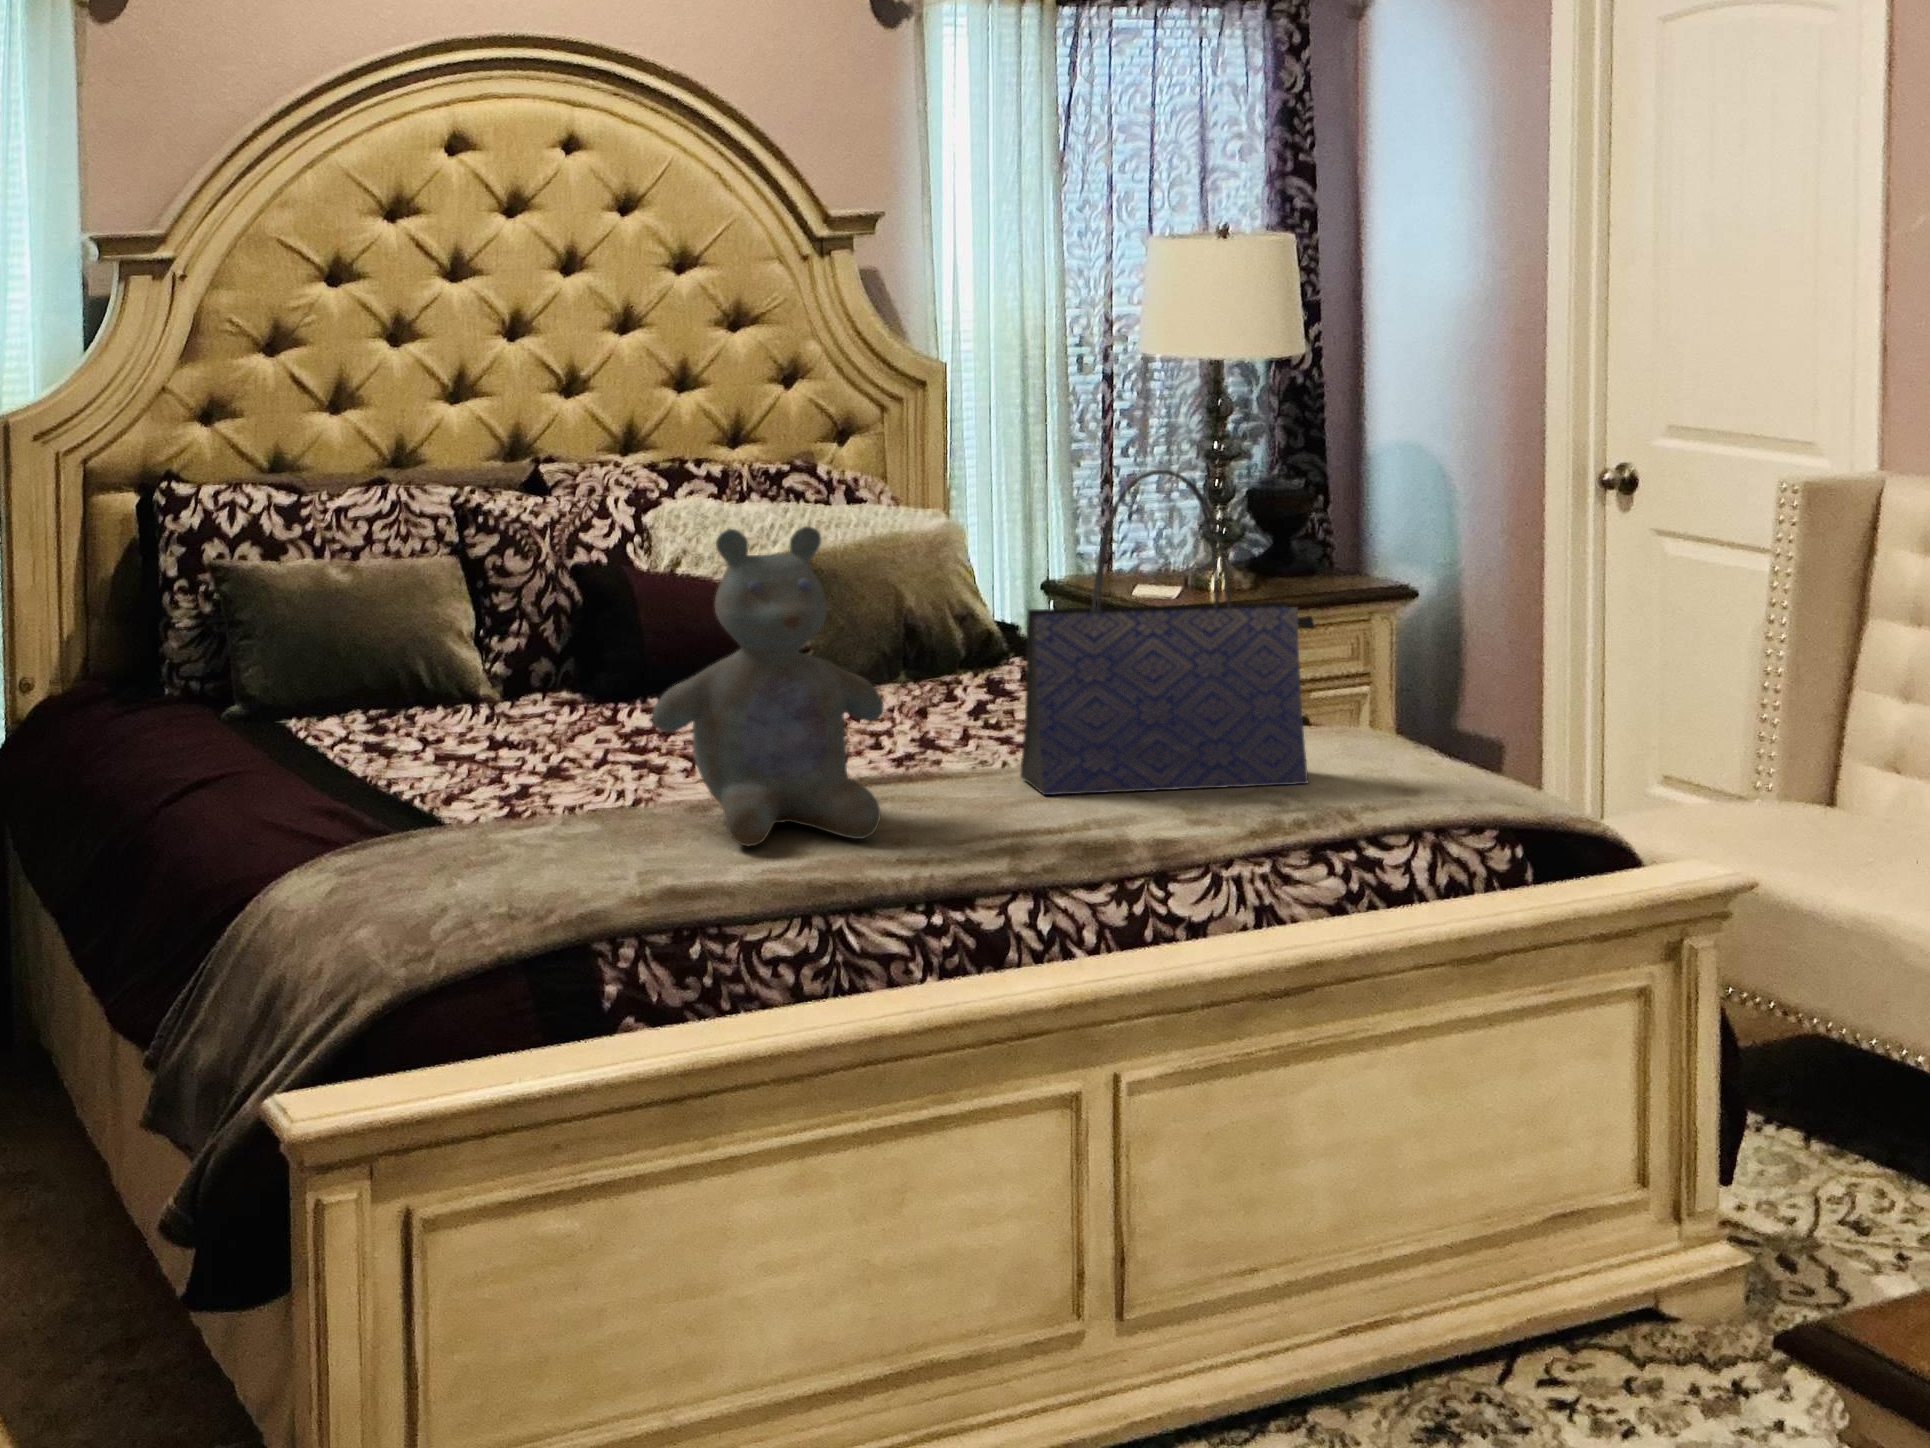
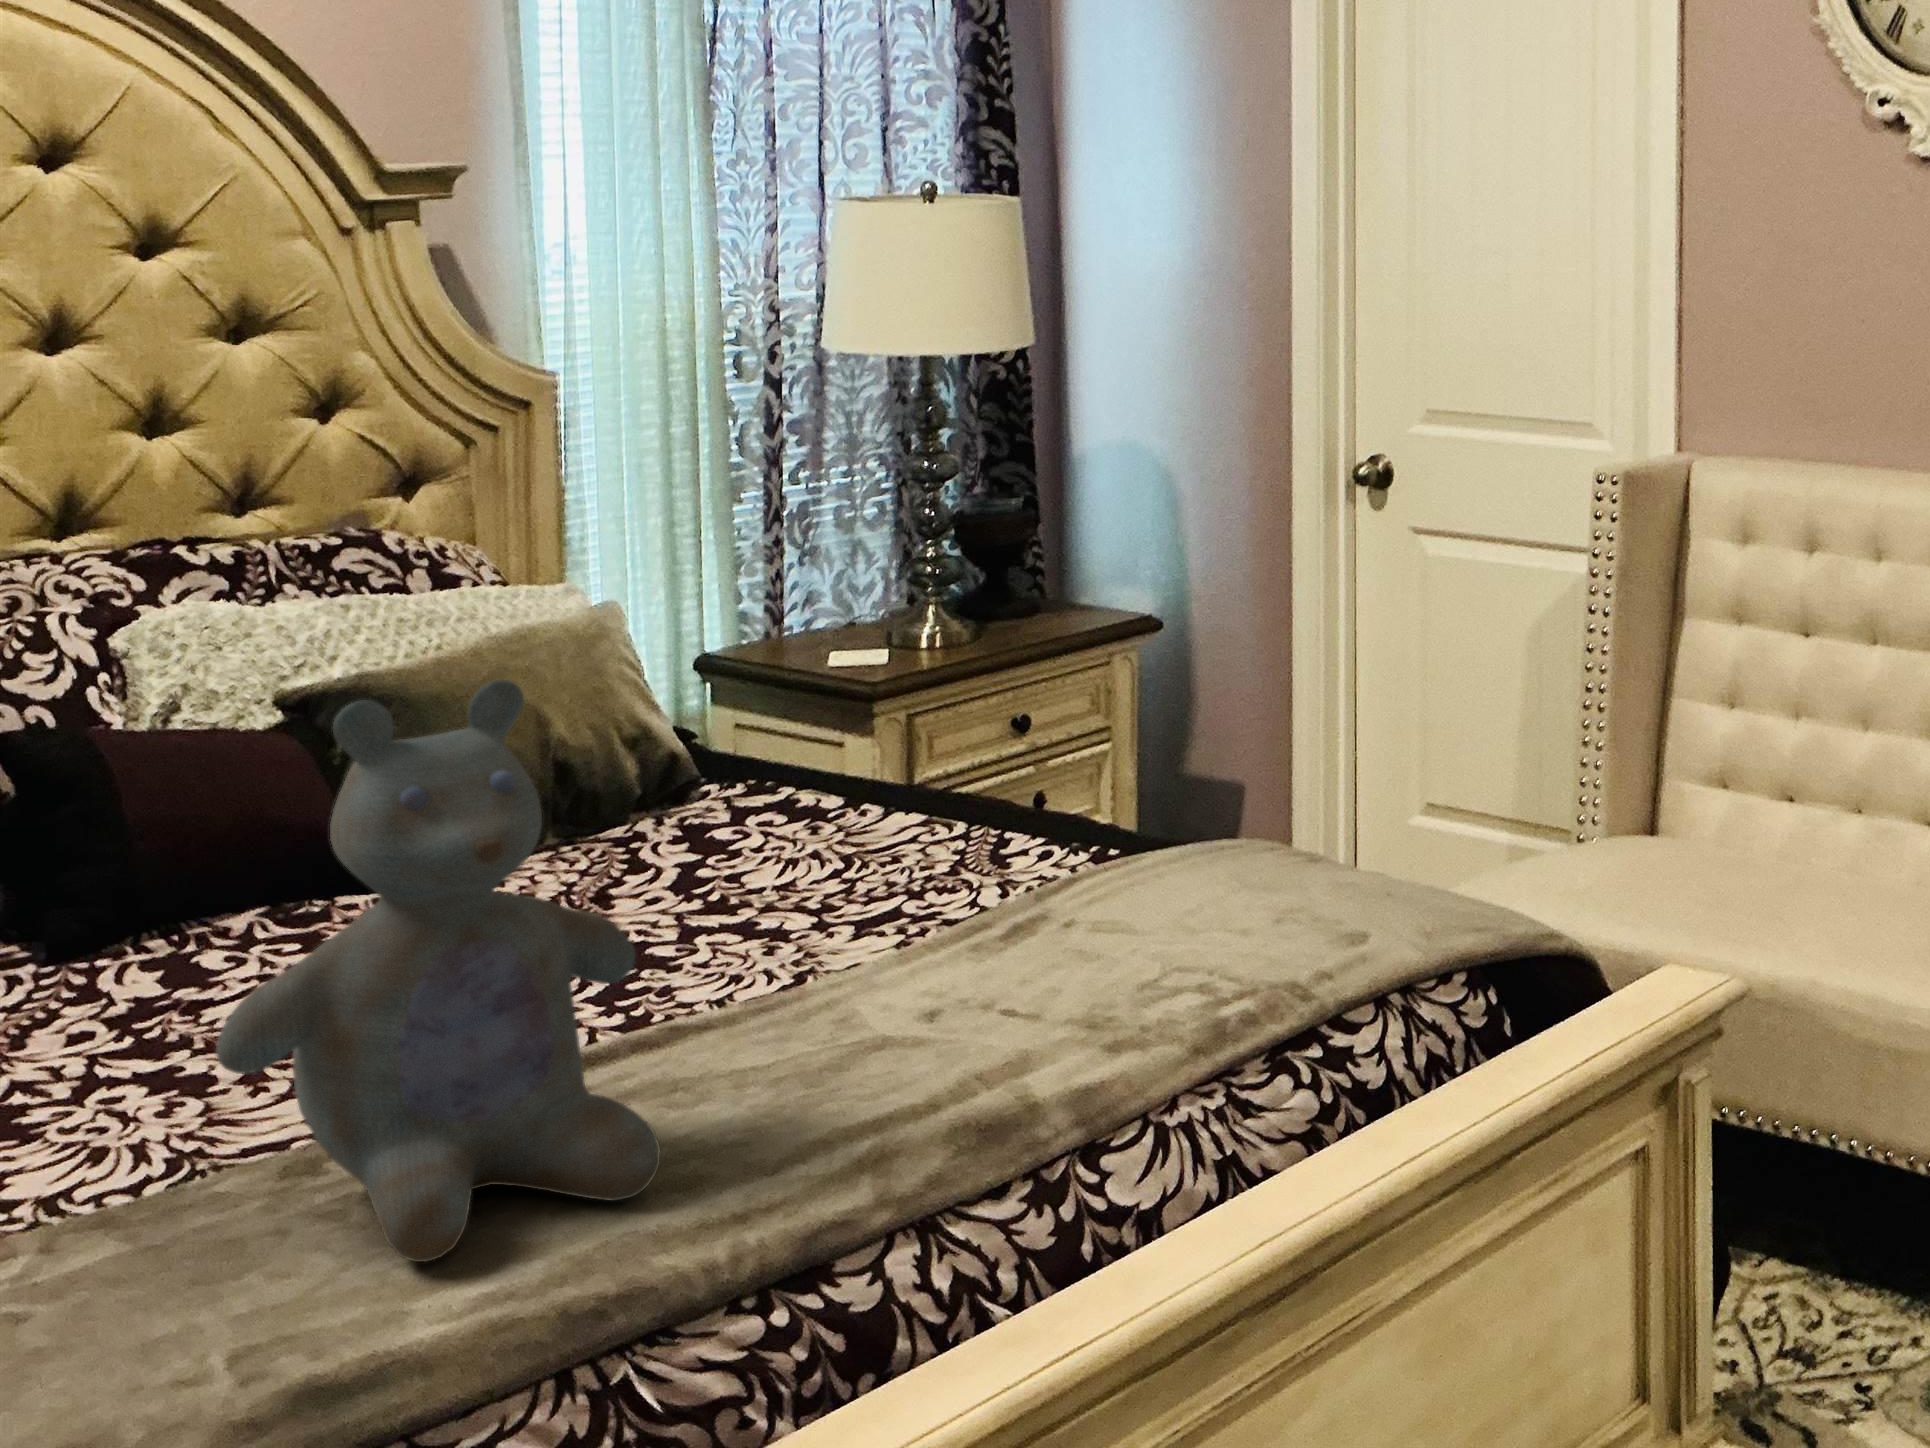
tote bag: present [1020,470,1315,795] -> none [830,532,1234,1041]

